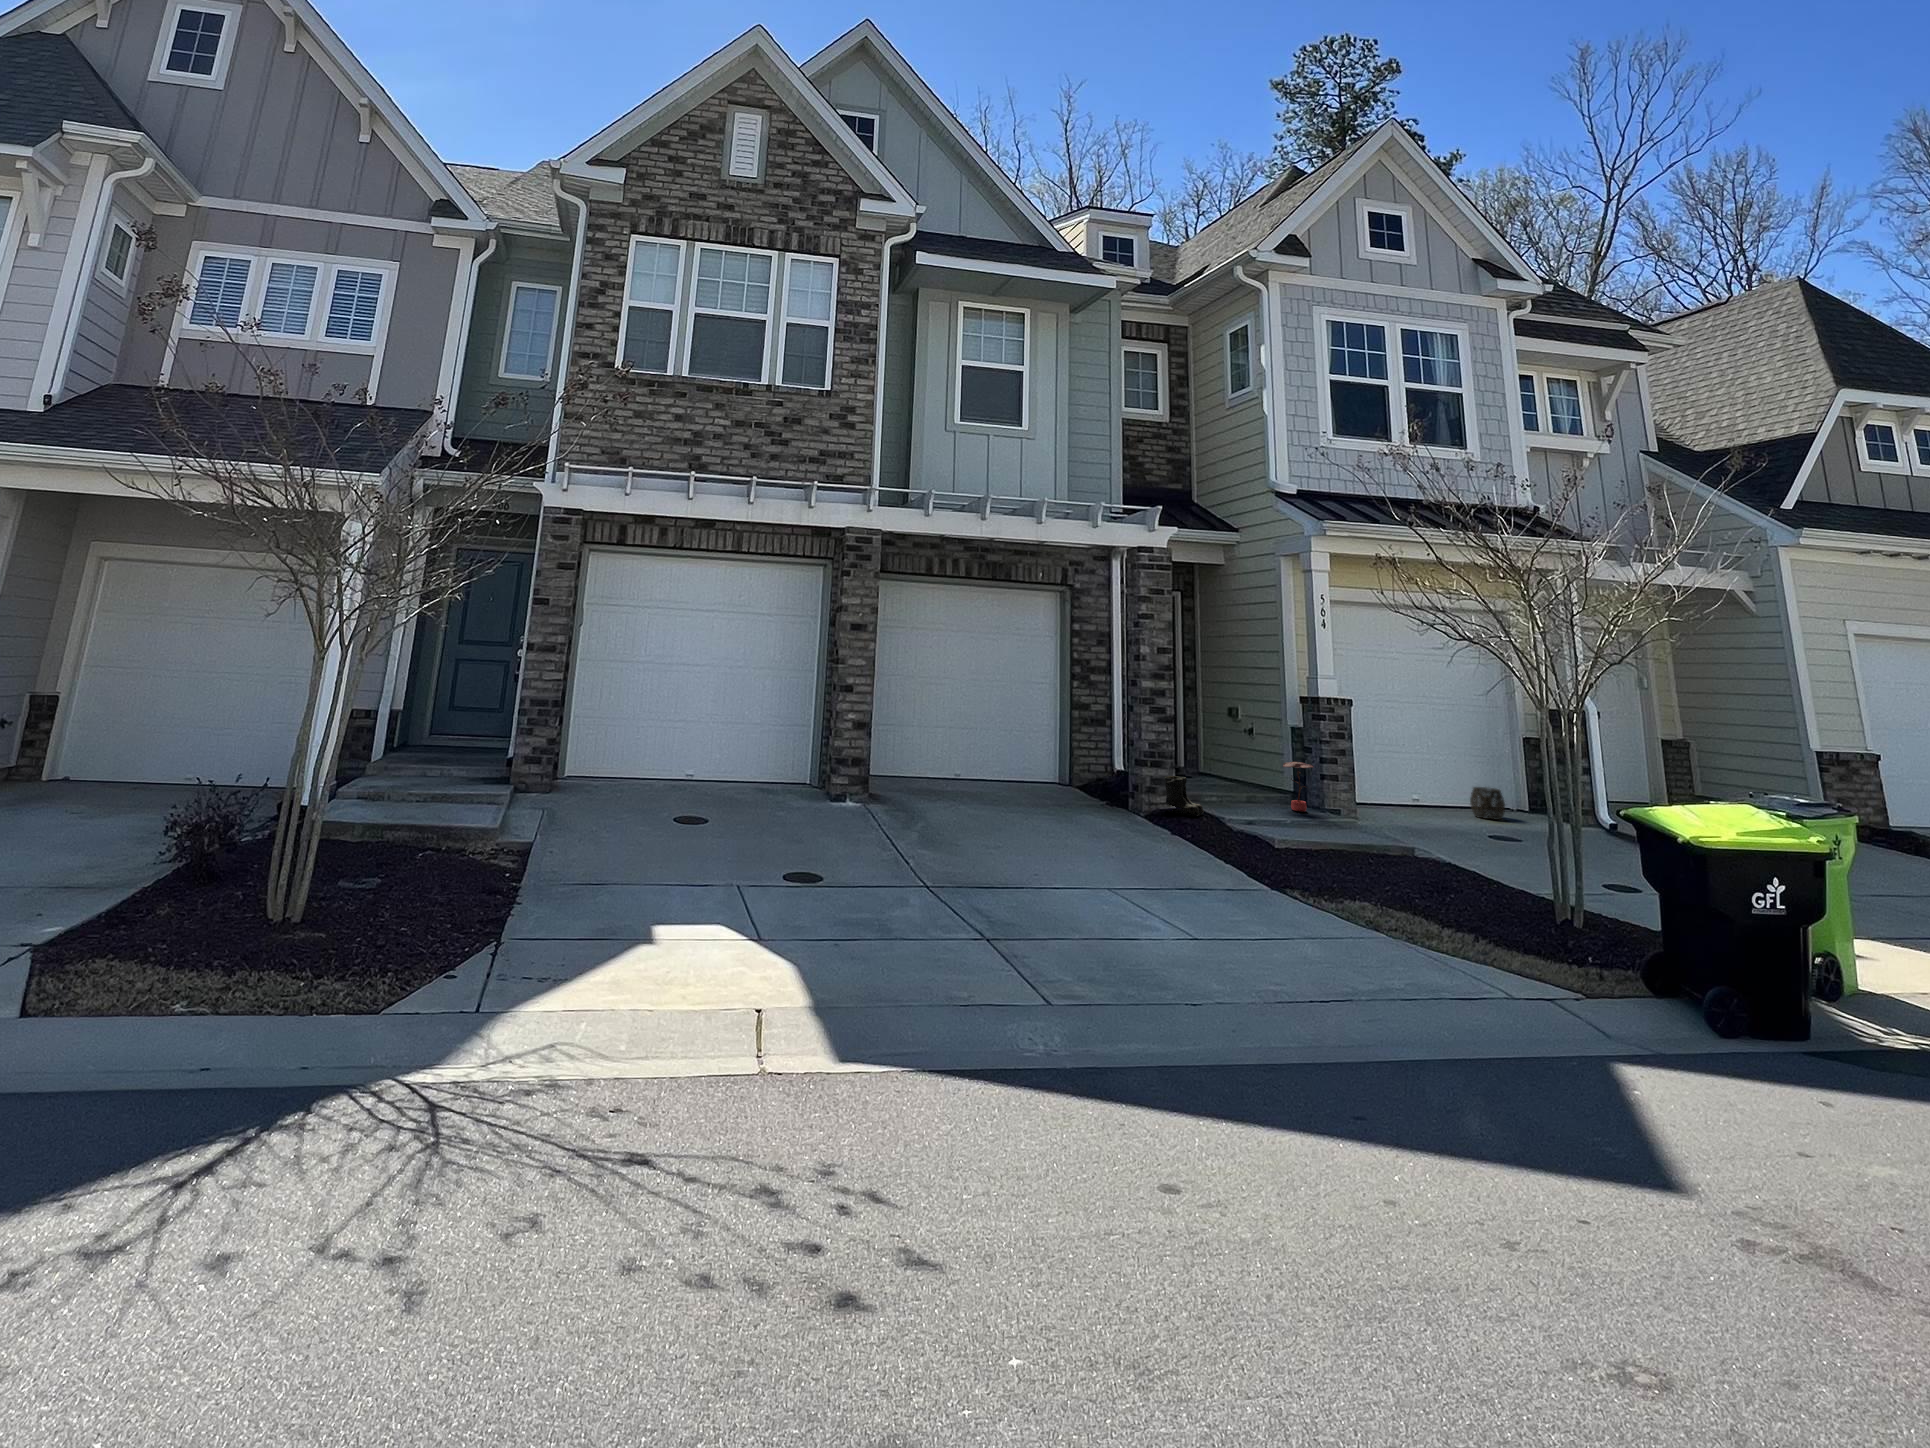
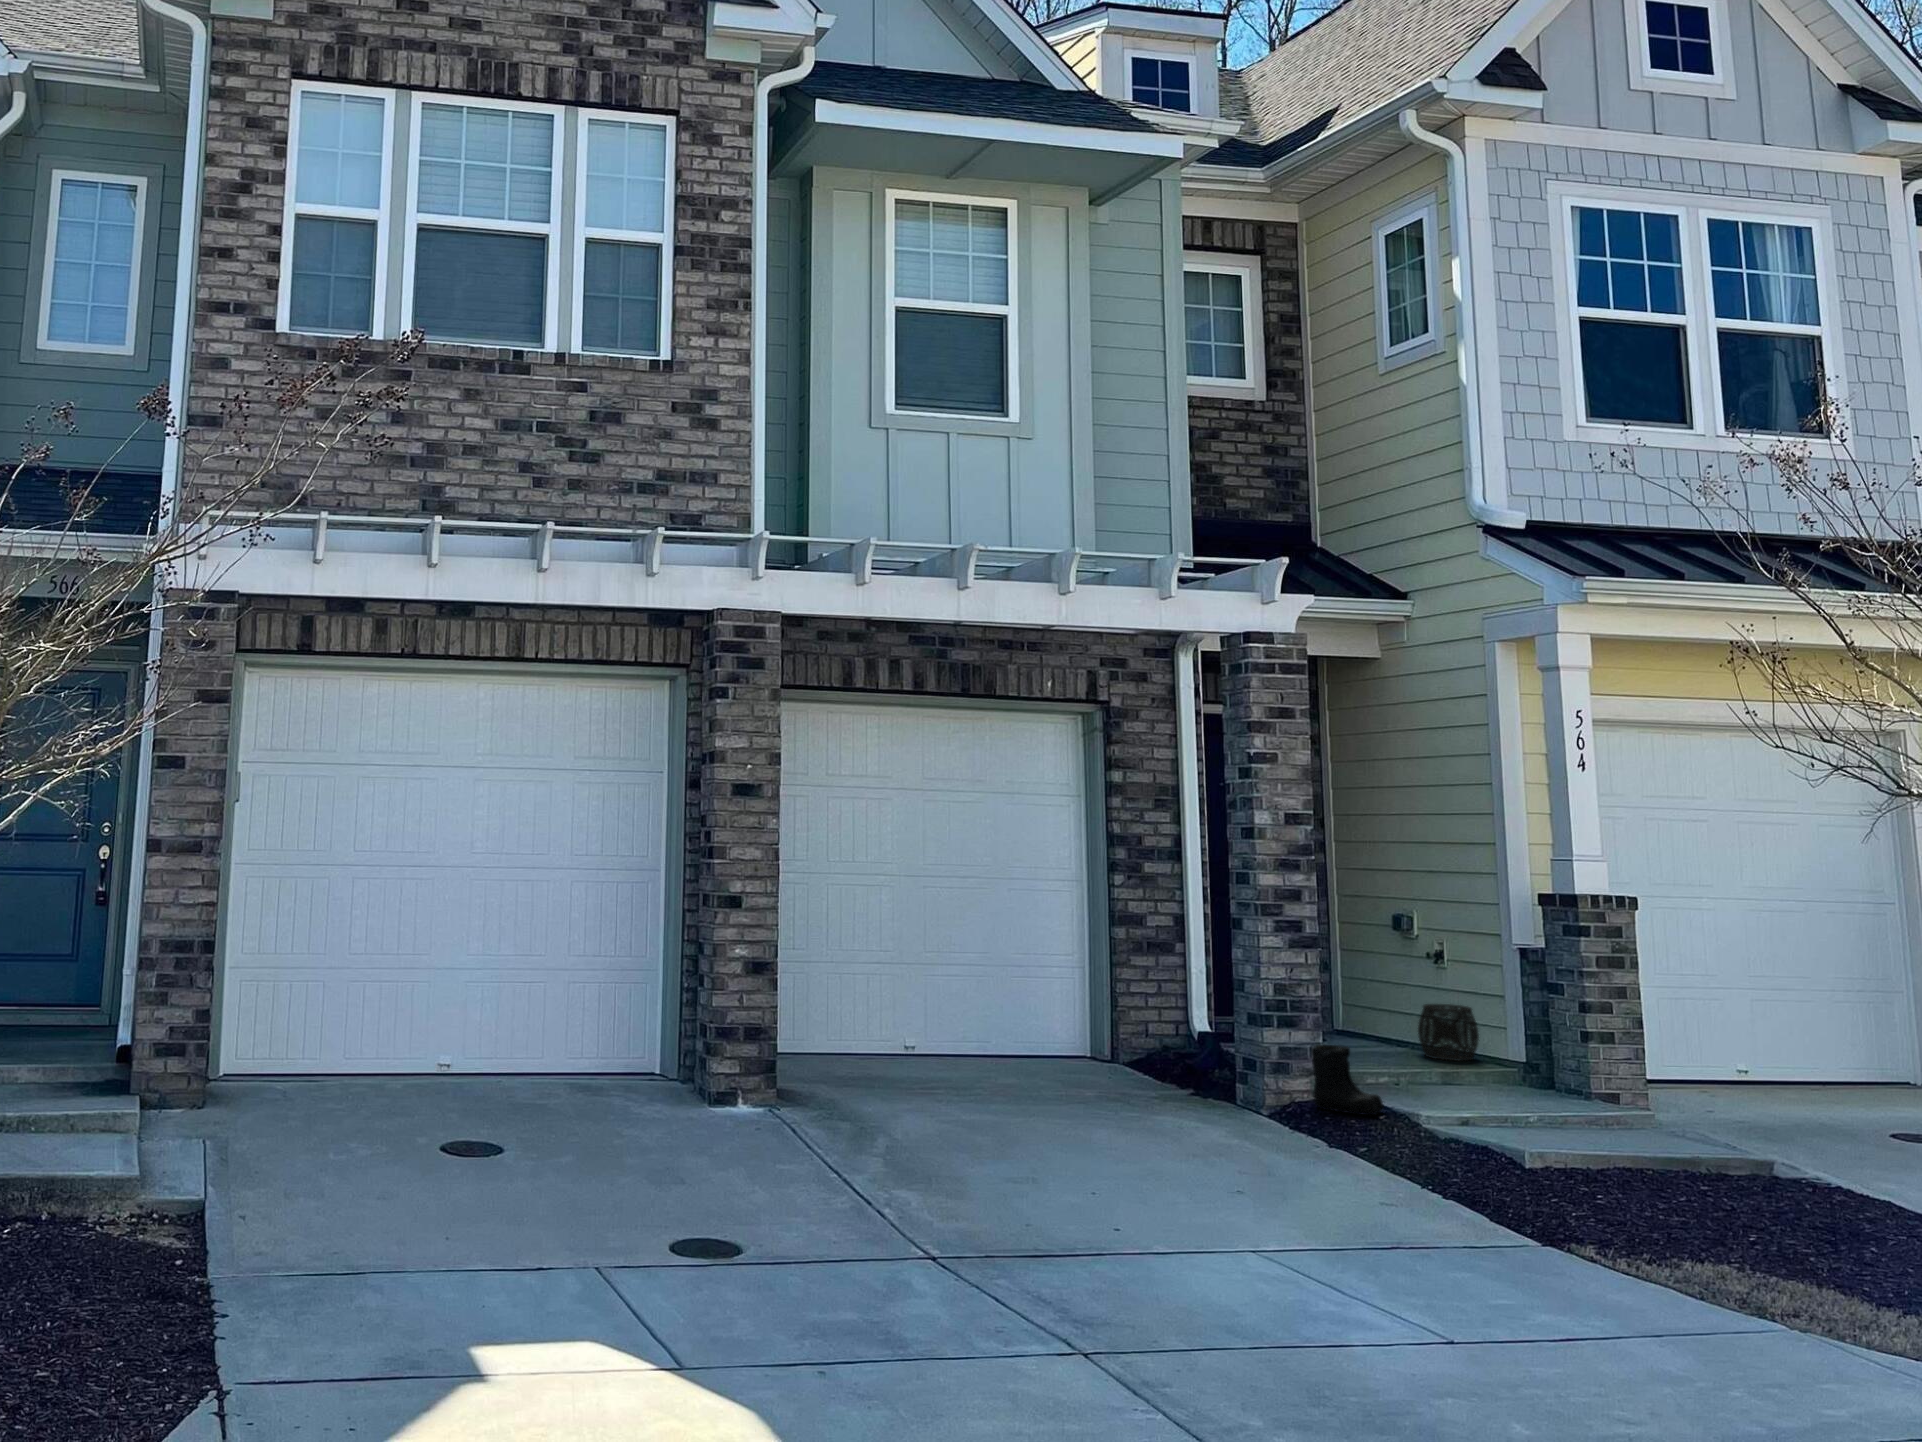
potted plant: present [1283,762,1313,812] -> none [1514,1012,1572,1100]
woven basket: present [1470,787,1505,820] -> present [1418,1004,1479,1061]

